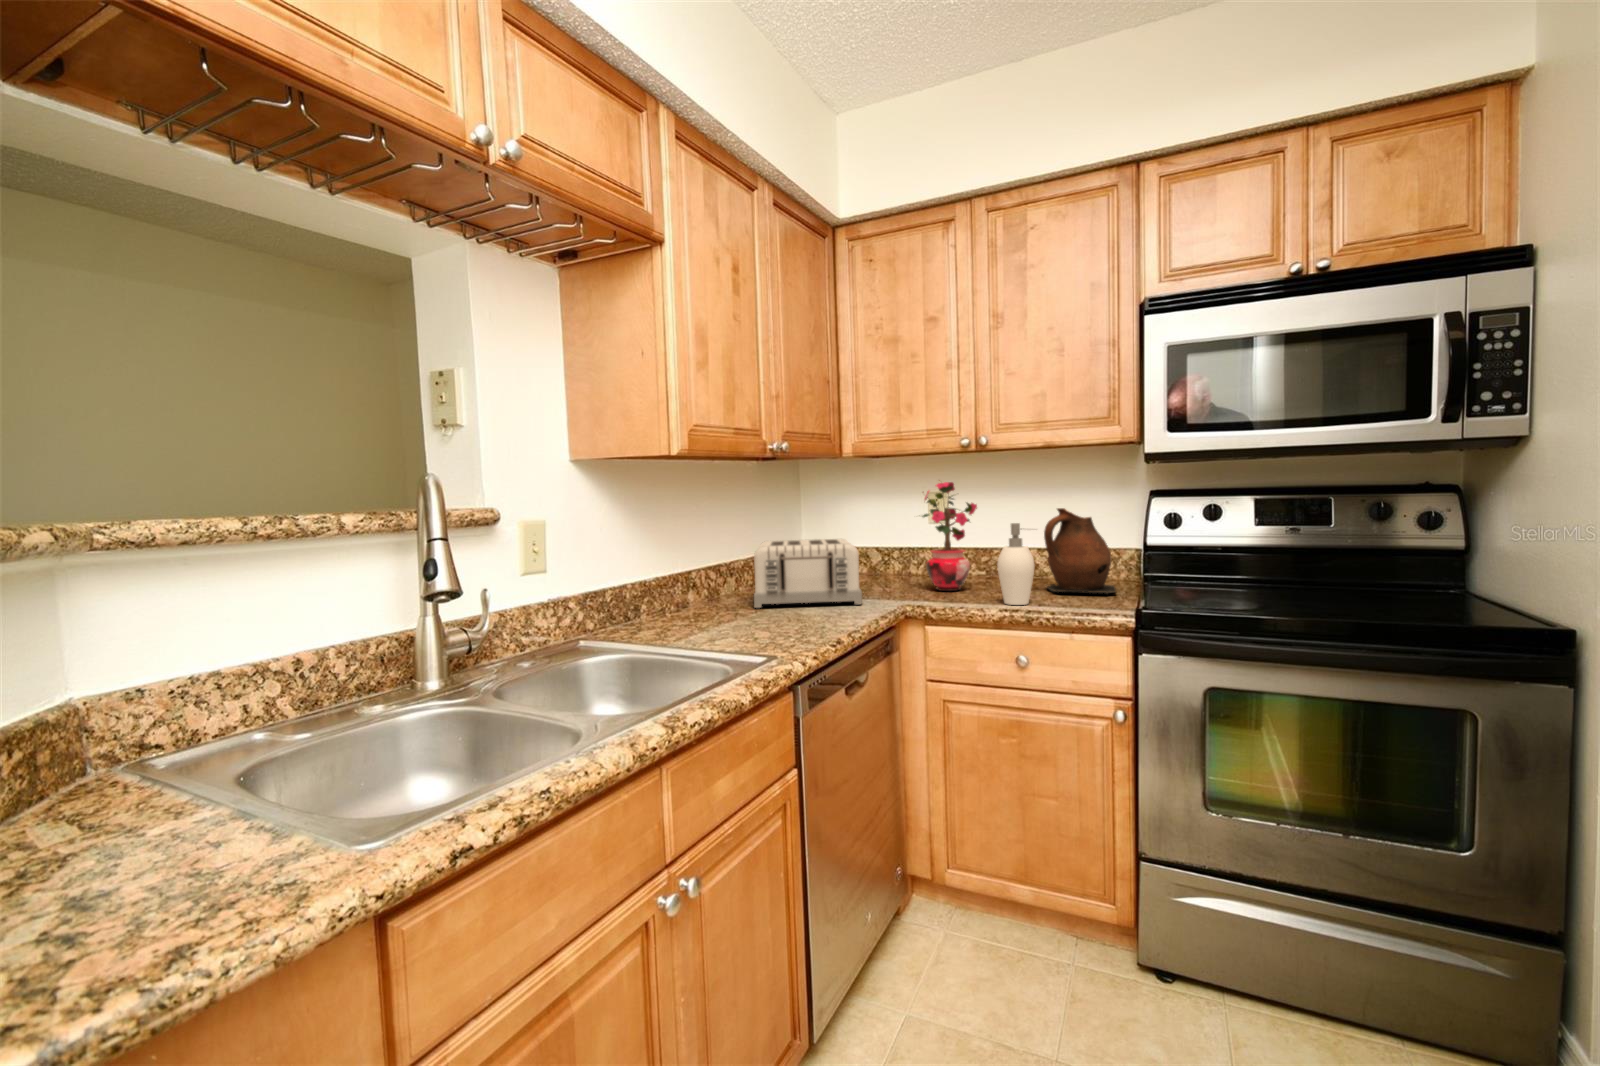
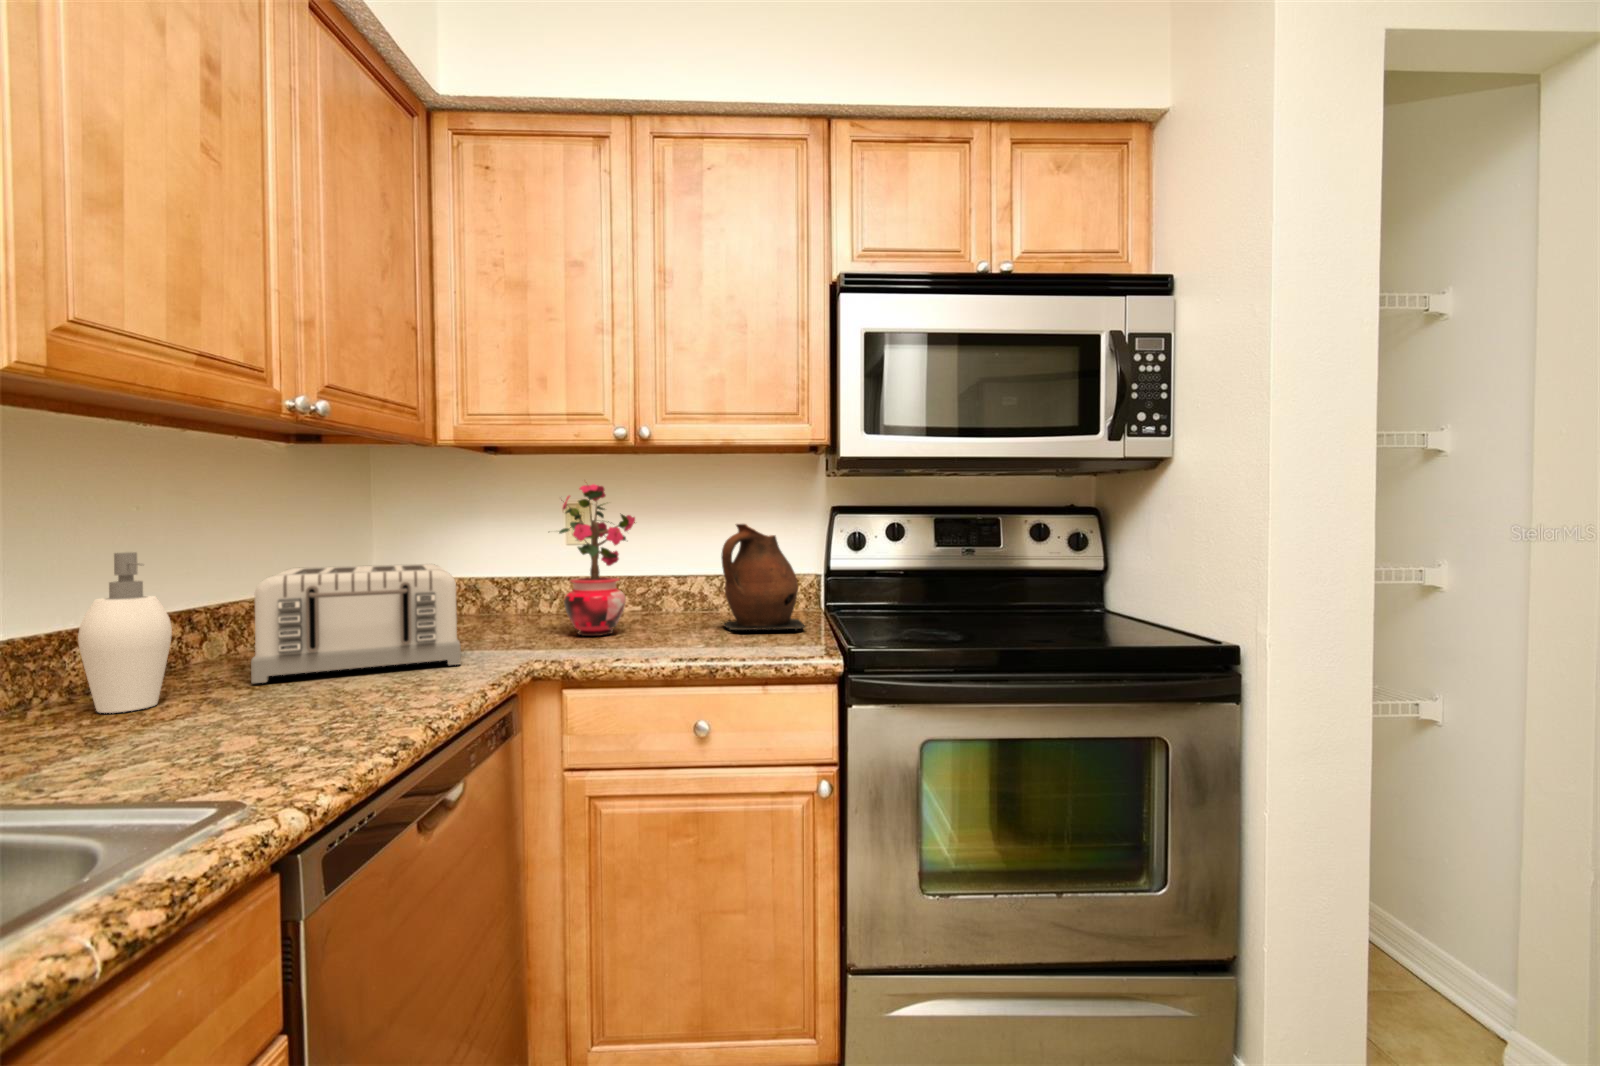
soap dispenser: present [997,523,1035,605] -> present [78,552,172,713]

